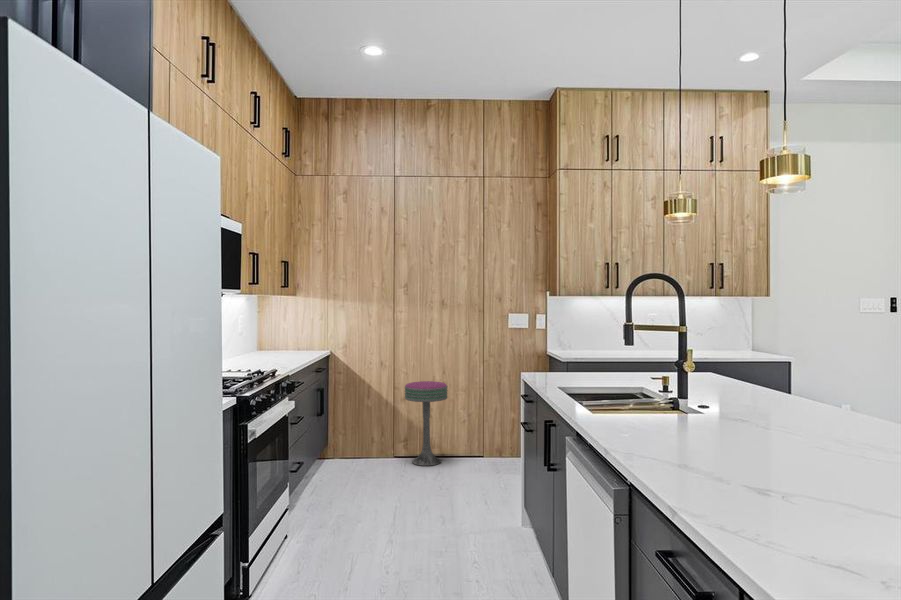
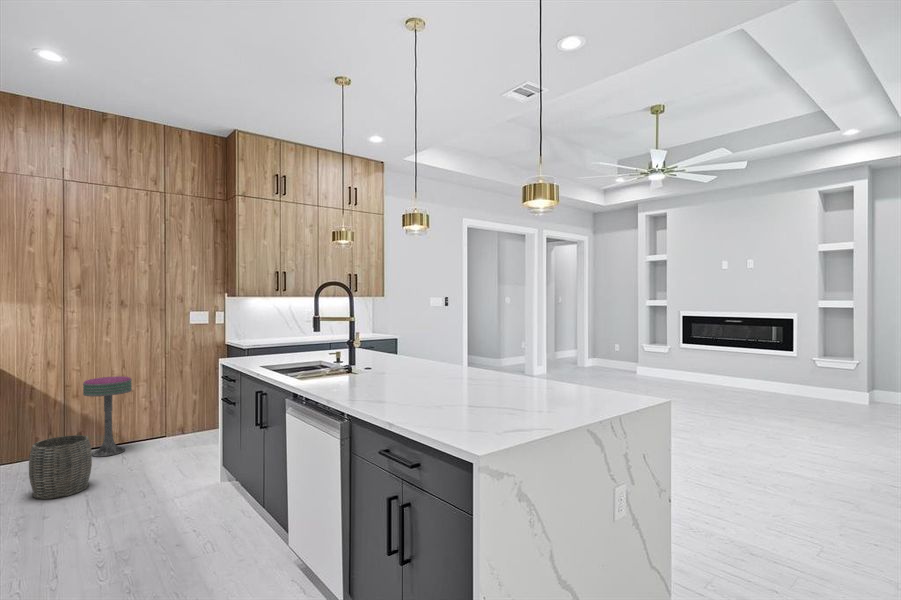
woven basket: none [344,441,396,505] -> present [29,435,92,499]

